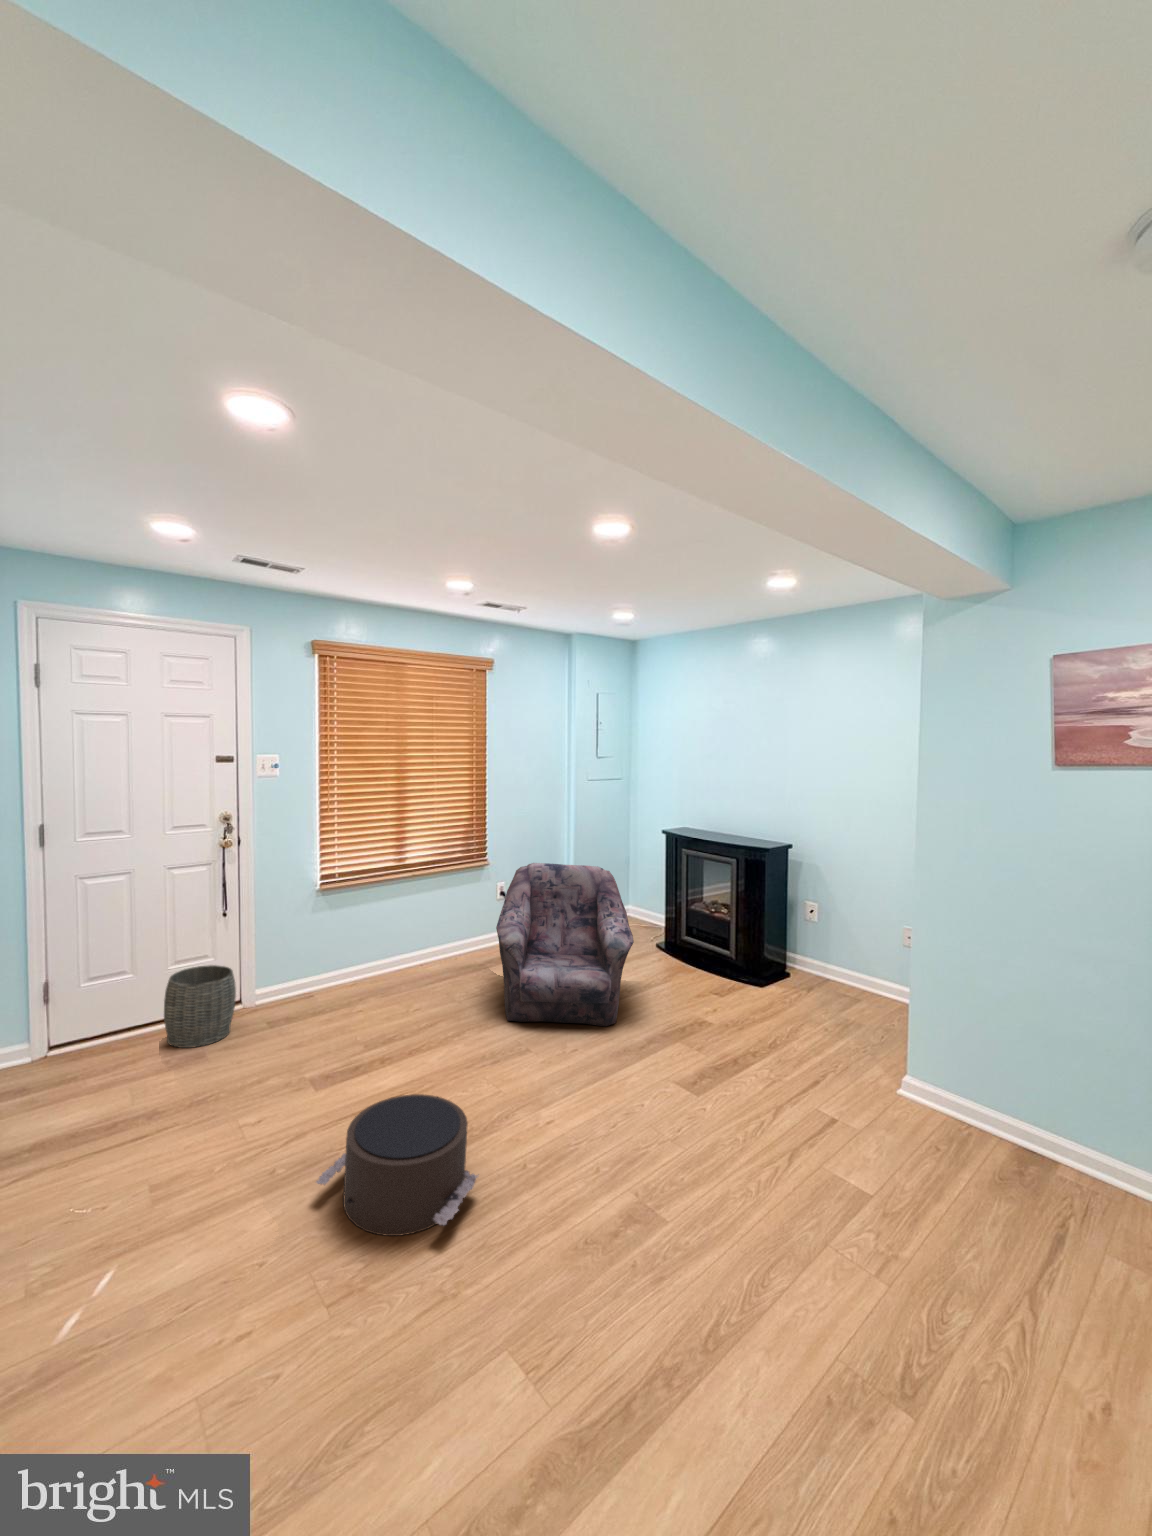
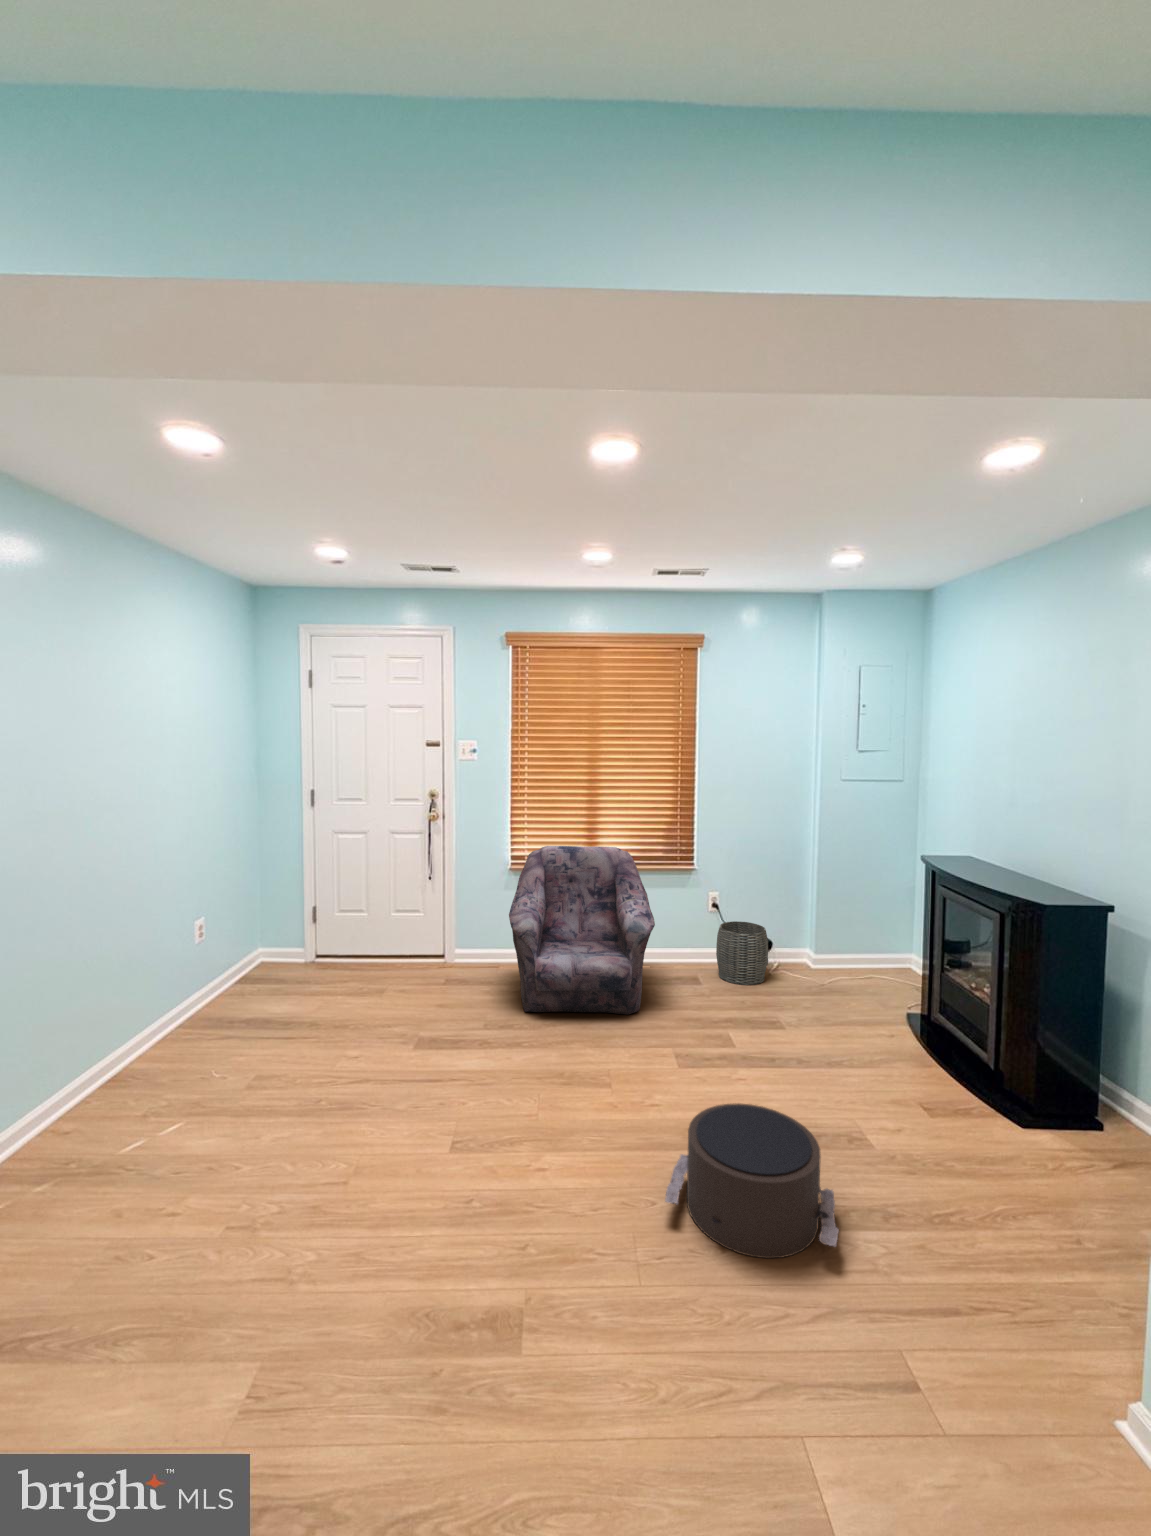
woven basket: present [164,965,236,1048] -> present [716,921,768,985]
pouf: present [316,1094,479,1236] -> present [665,1104,839,1258]

